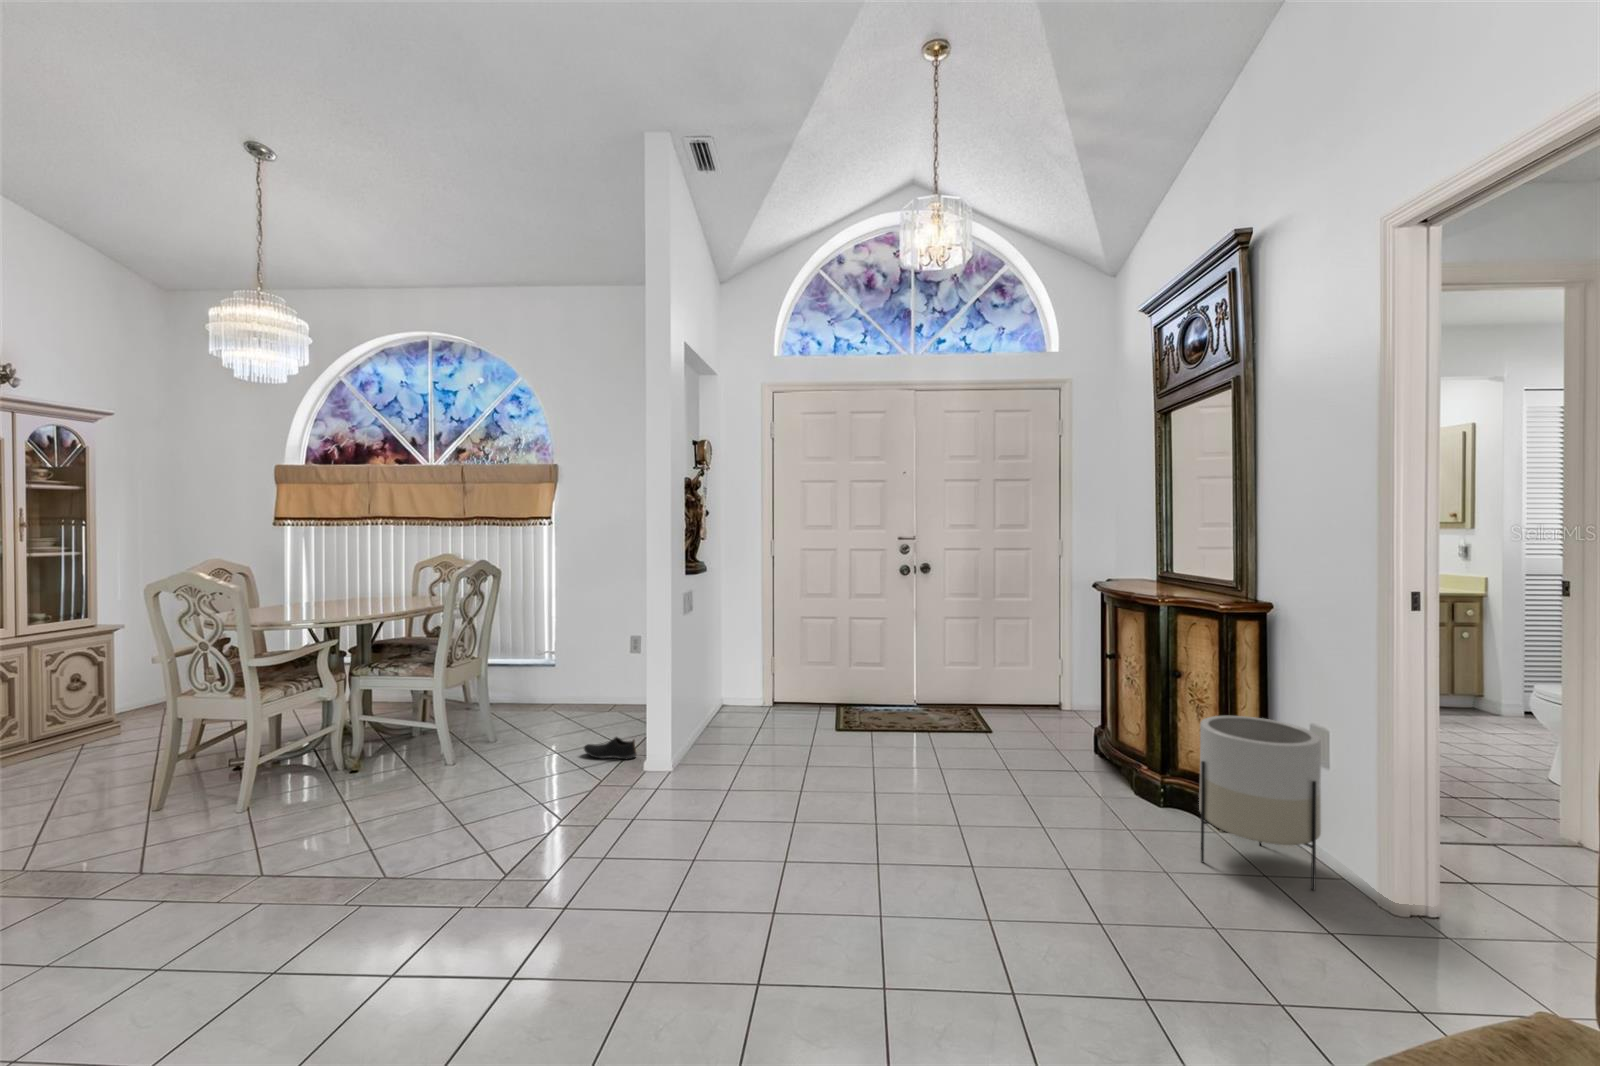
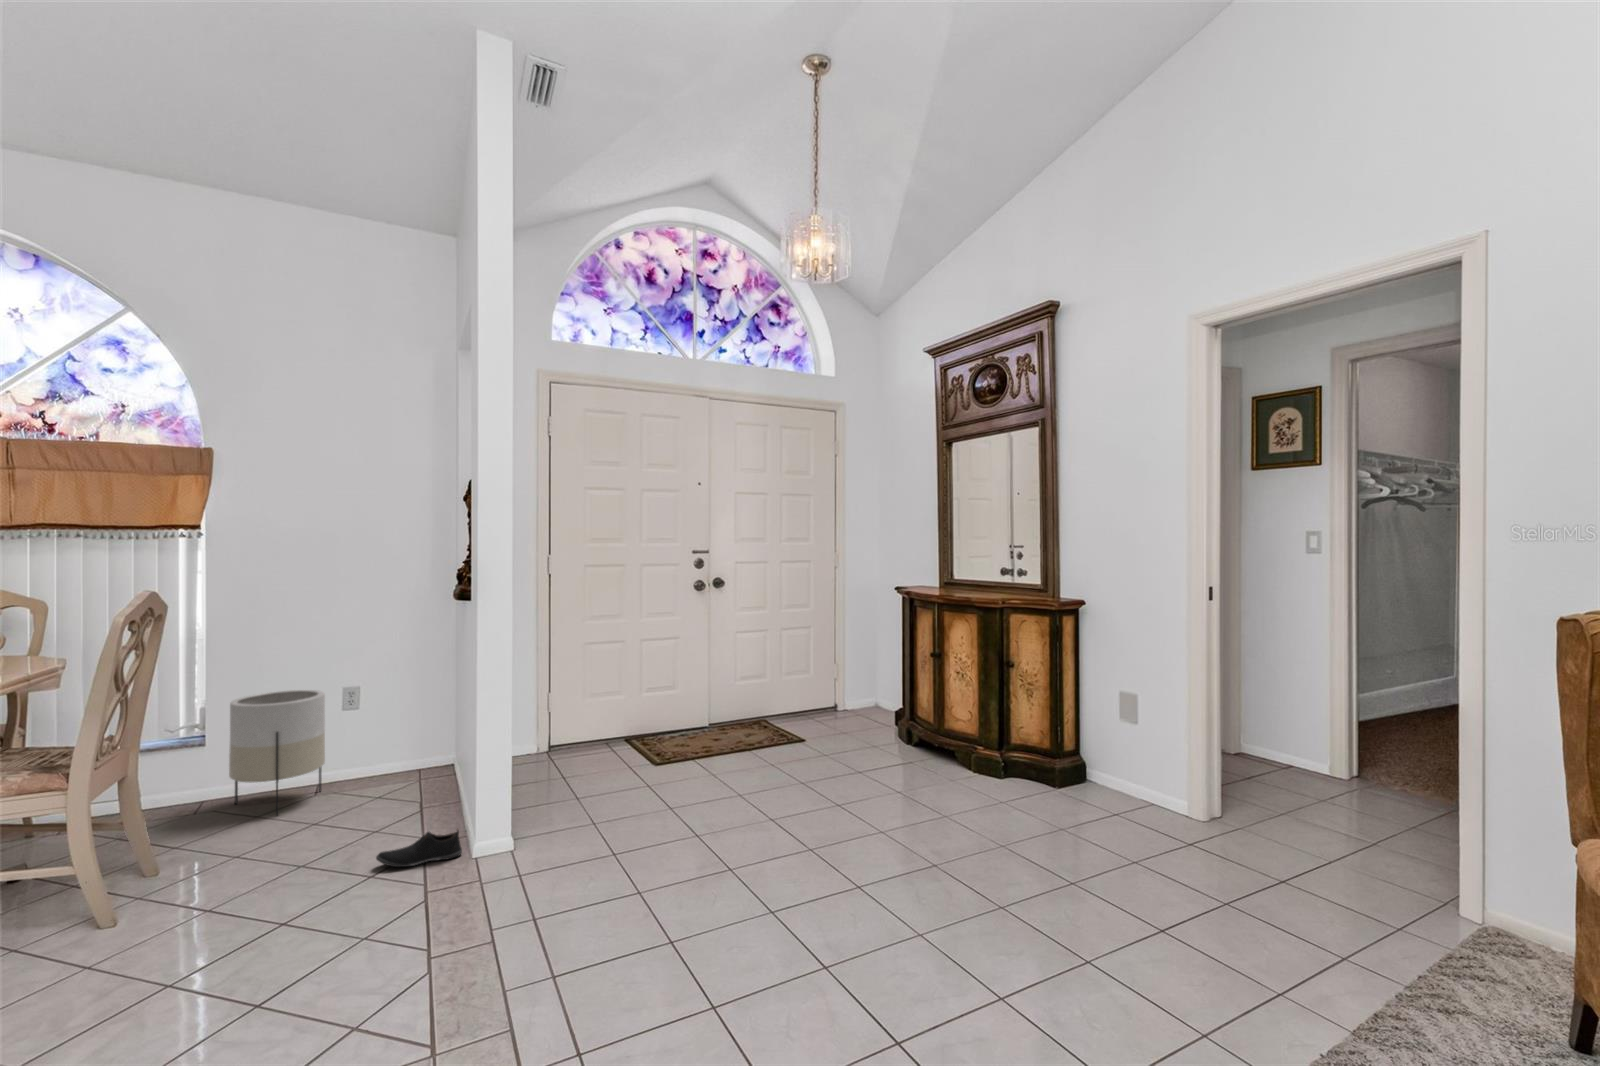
planter: present [1199,716,1321,891] -> present [229,690,325,815]

